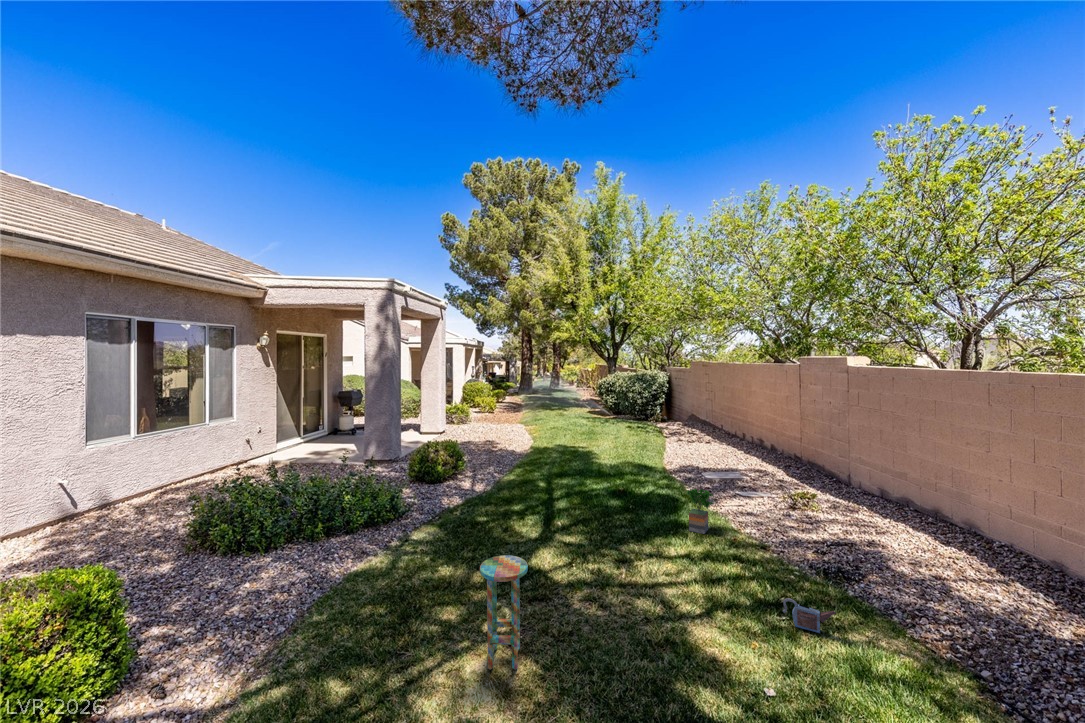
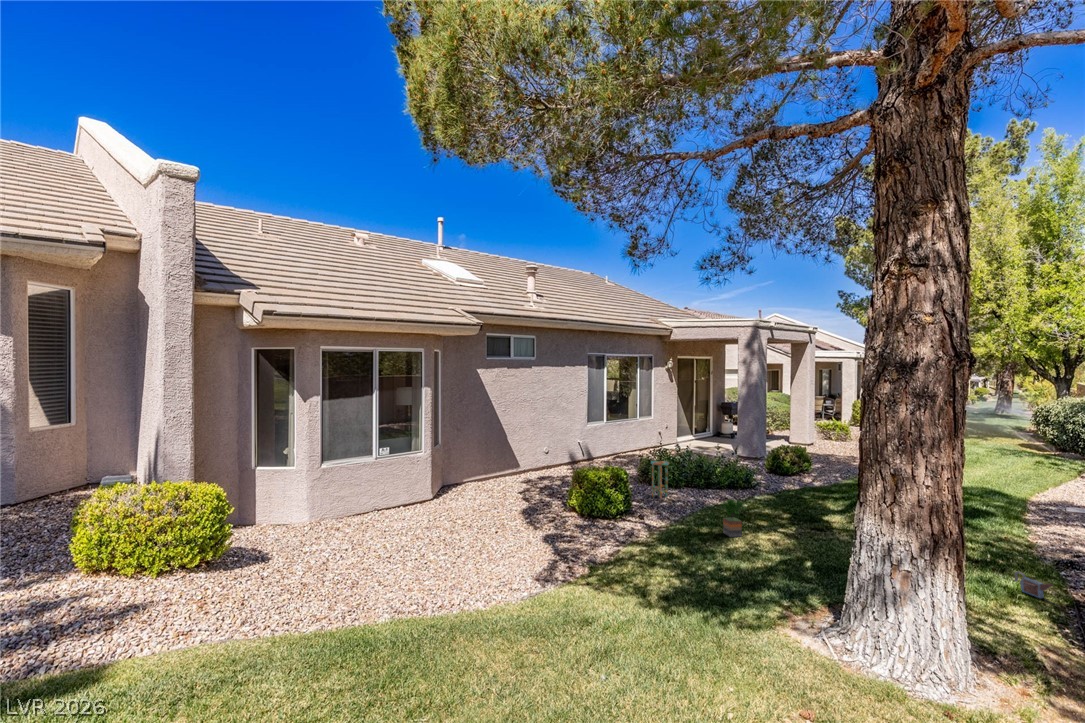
potted tree: present [686,488,713,534] -> present [721,500,746,537]
side table: present [480,555,528,670] -> present [651,461,669,499]

